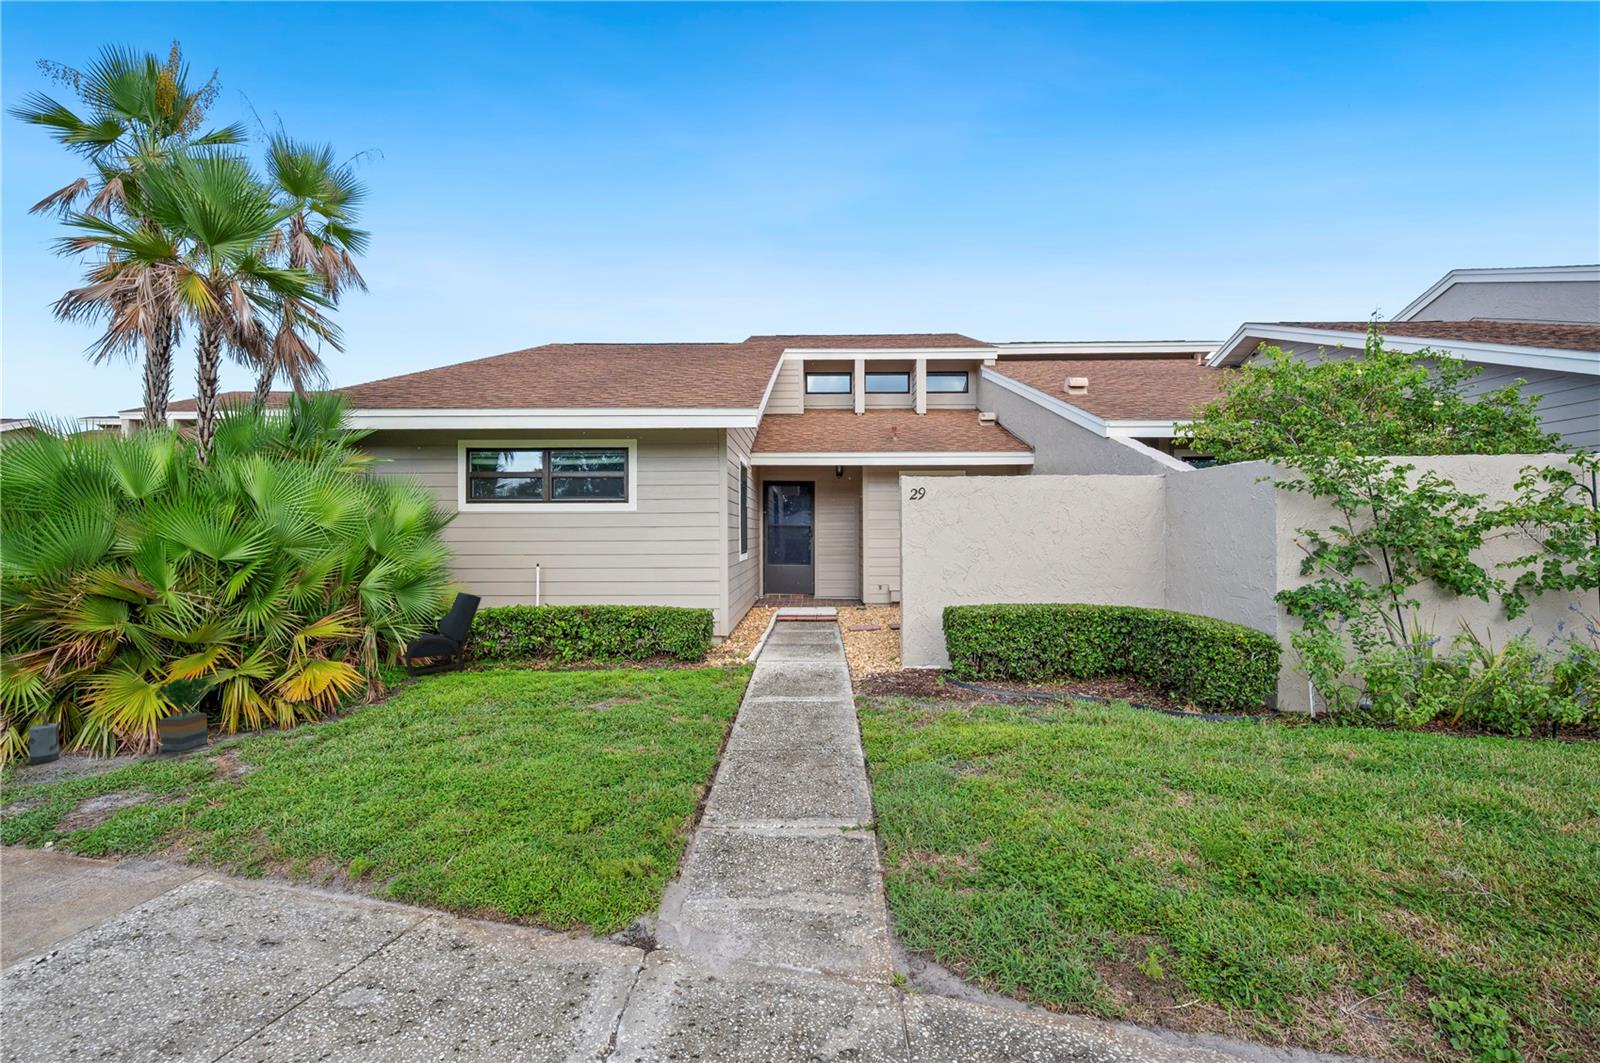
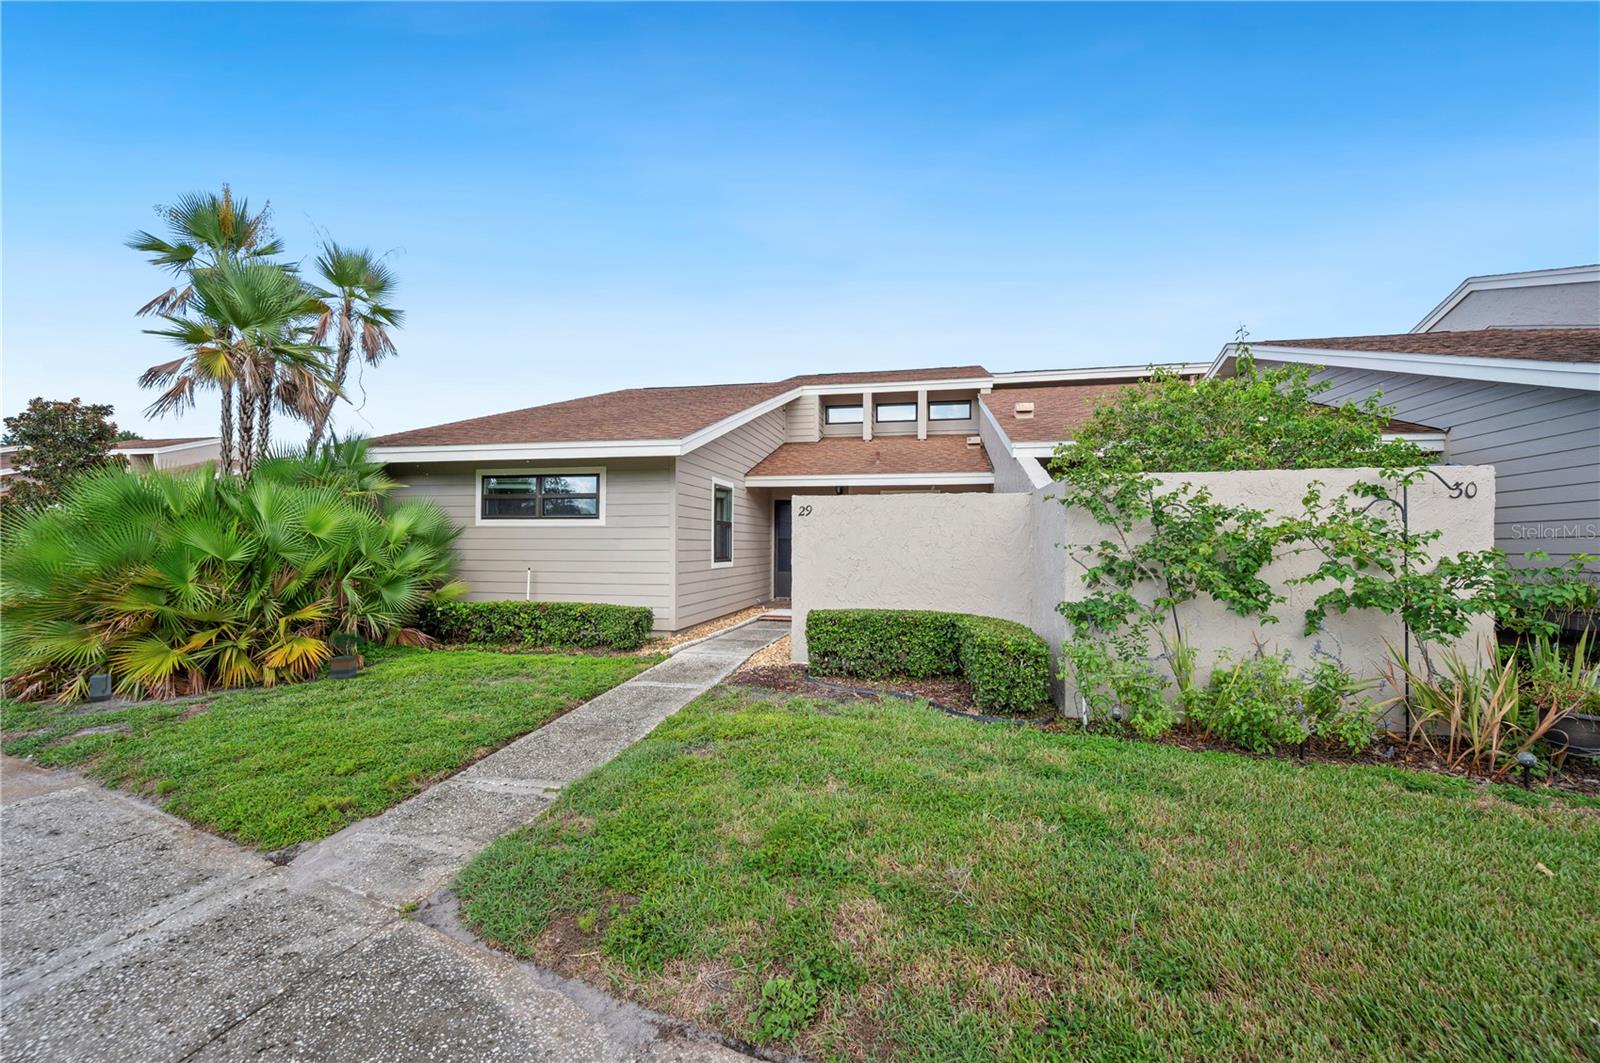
lounge chair: present [396,592,481,677] -> none [405,589,470,654]
potted tree: present [155,678,216,751] -> present [326,633,365,679]

